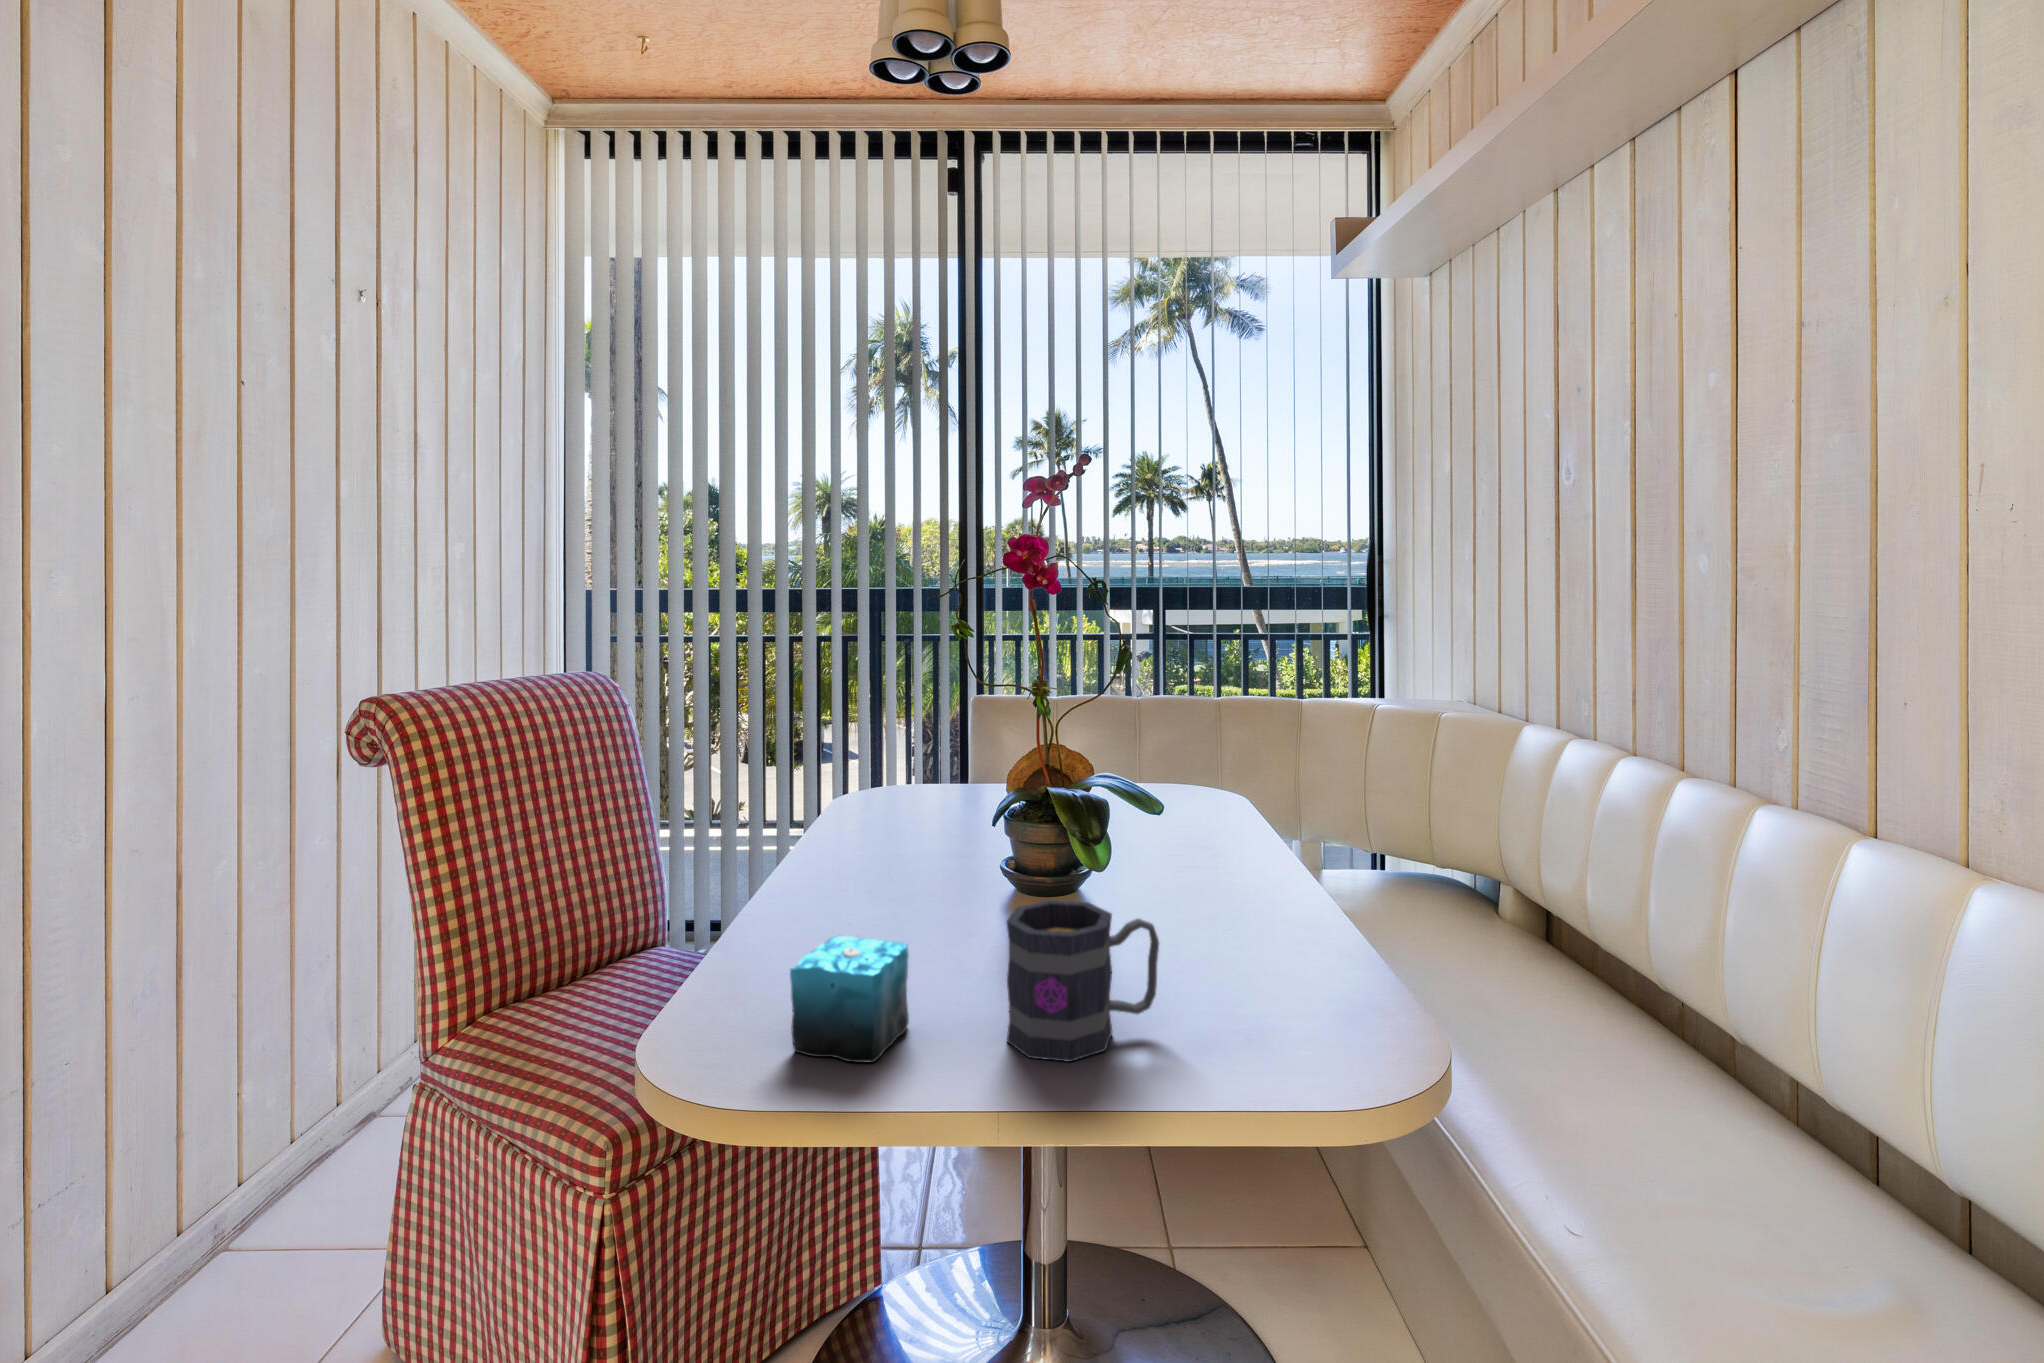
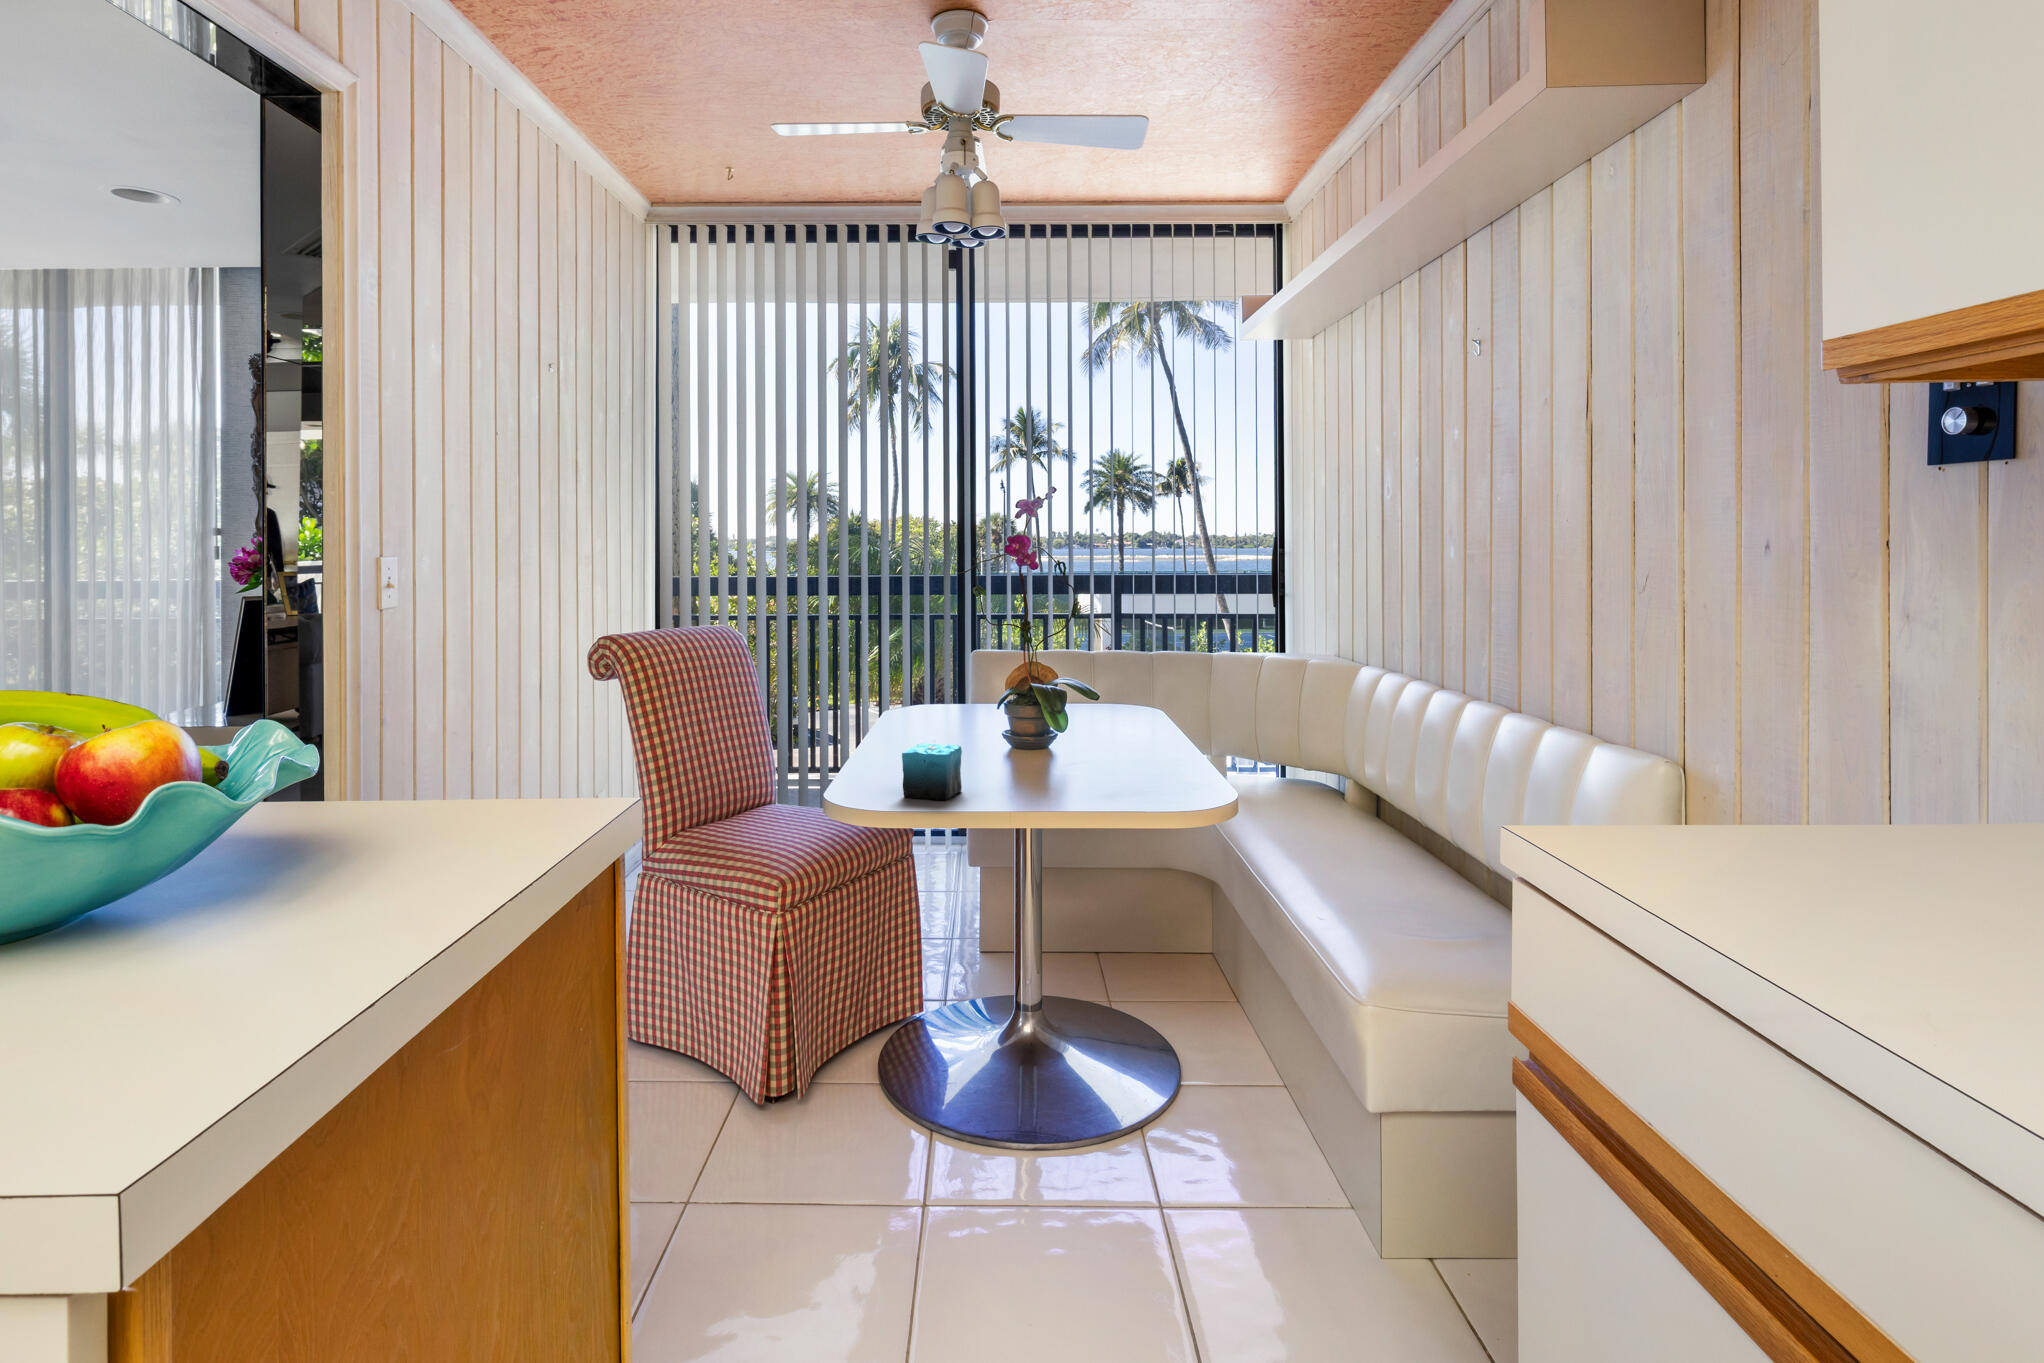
mug: present [1007,900,1159,1062] -> none [1014,726,1096,801]

